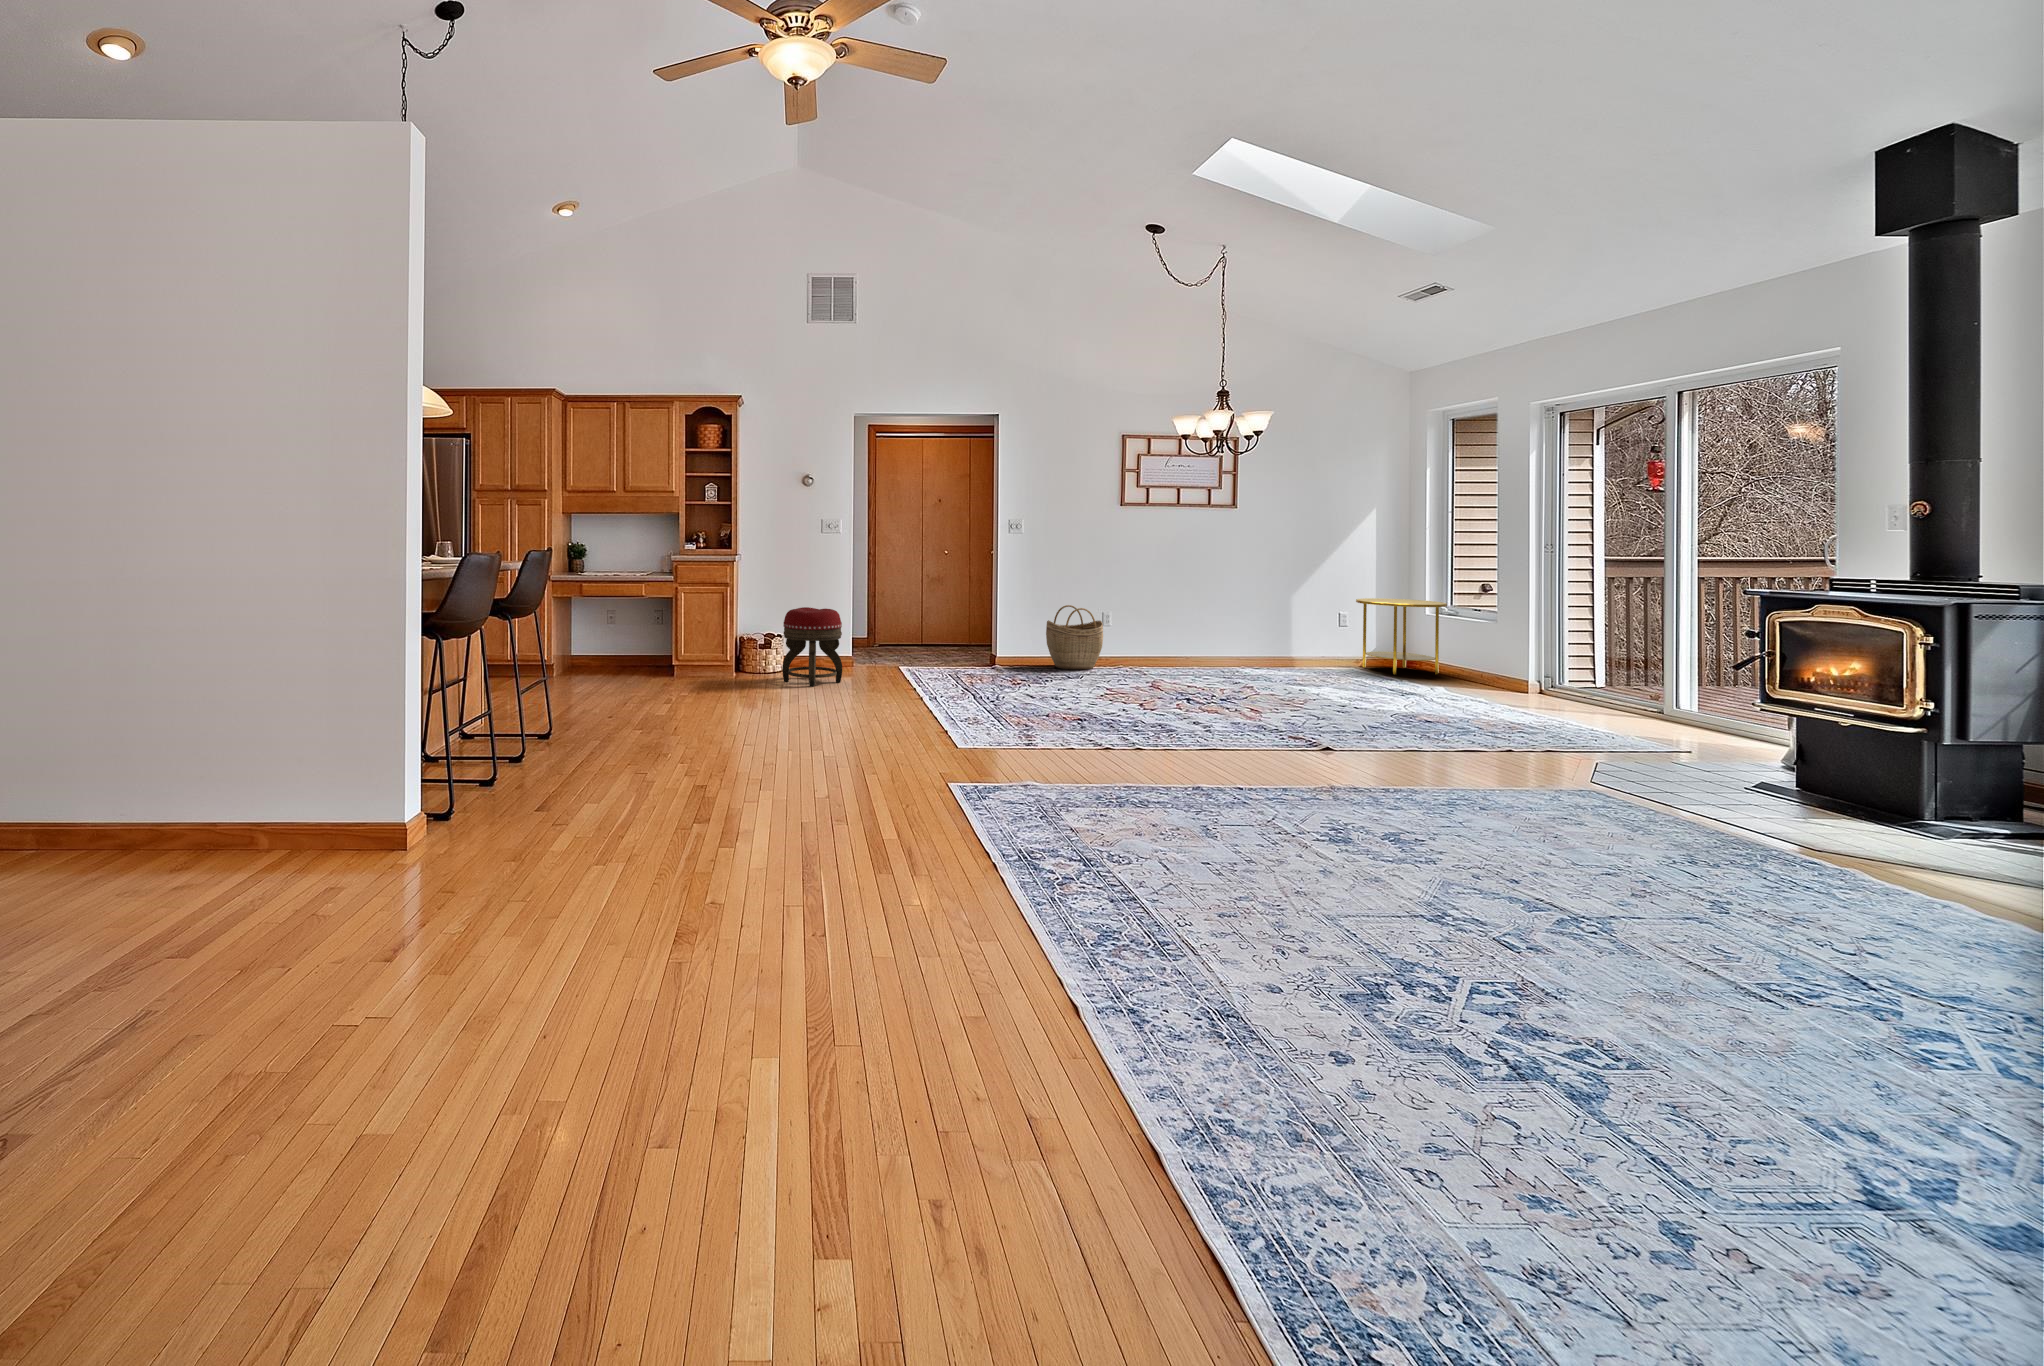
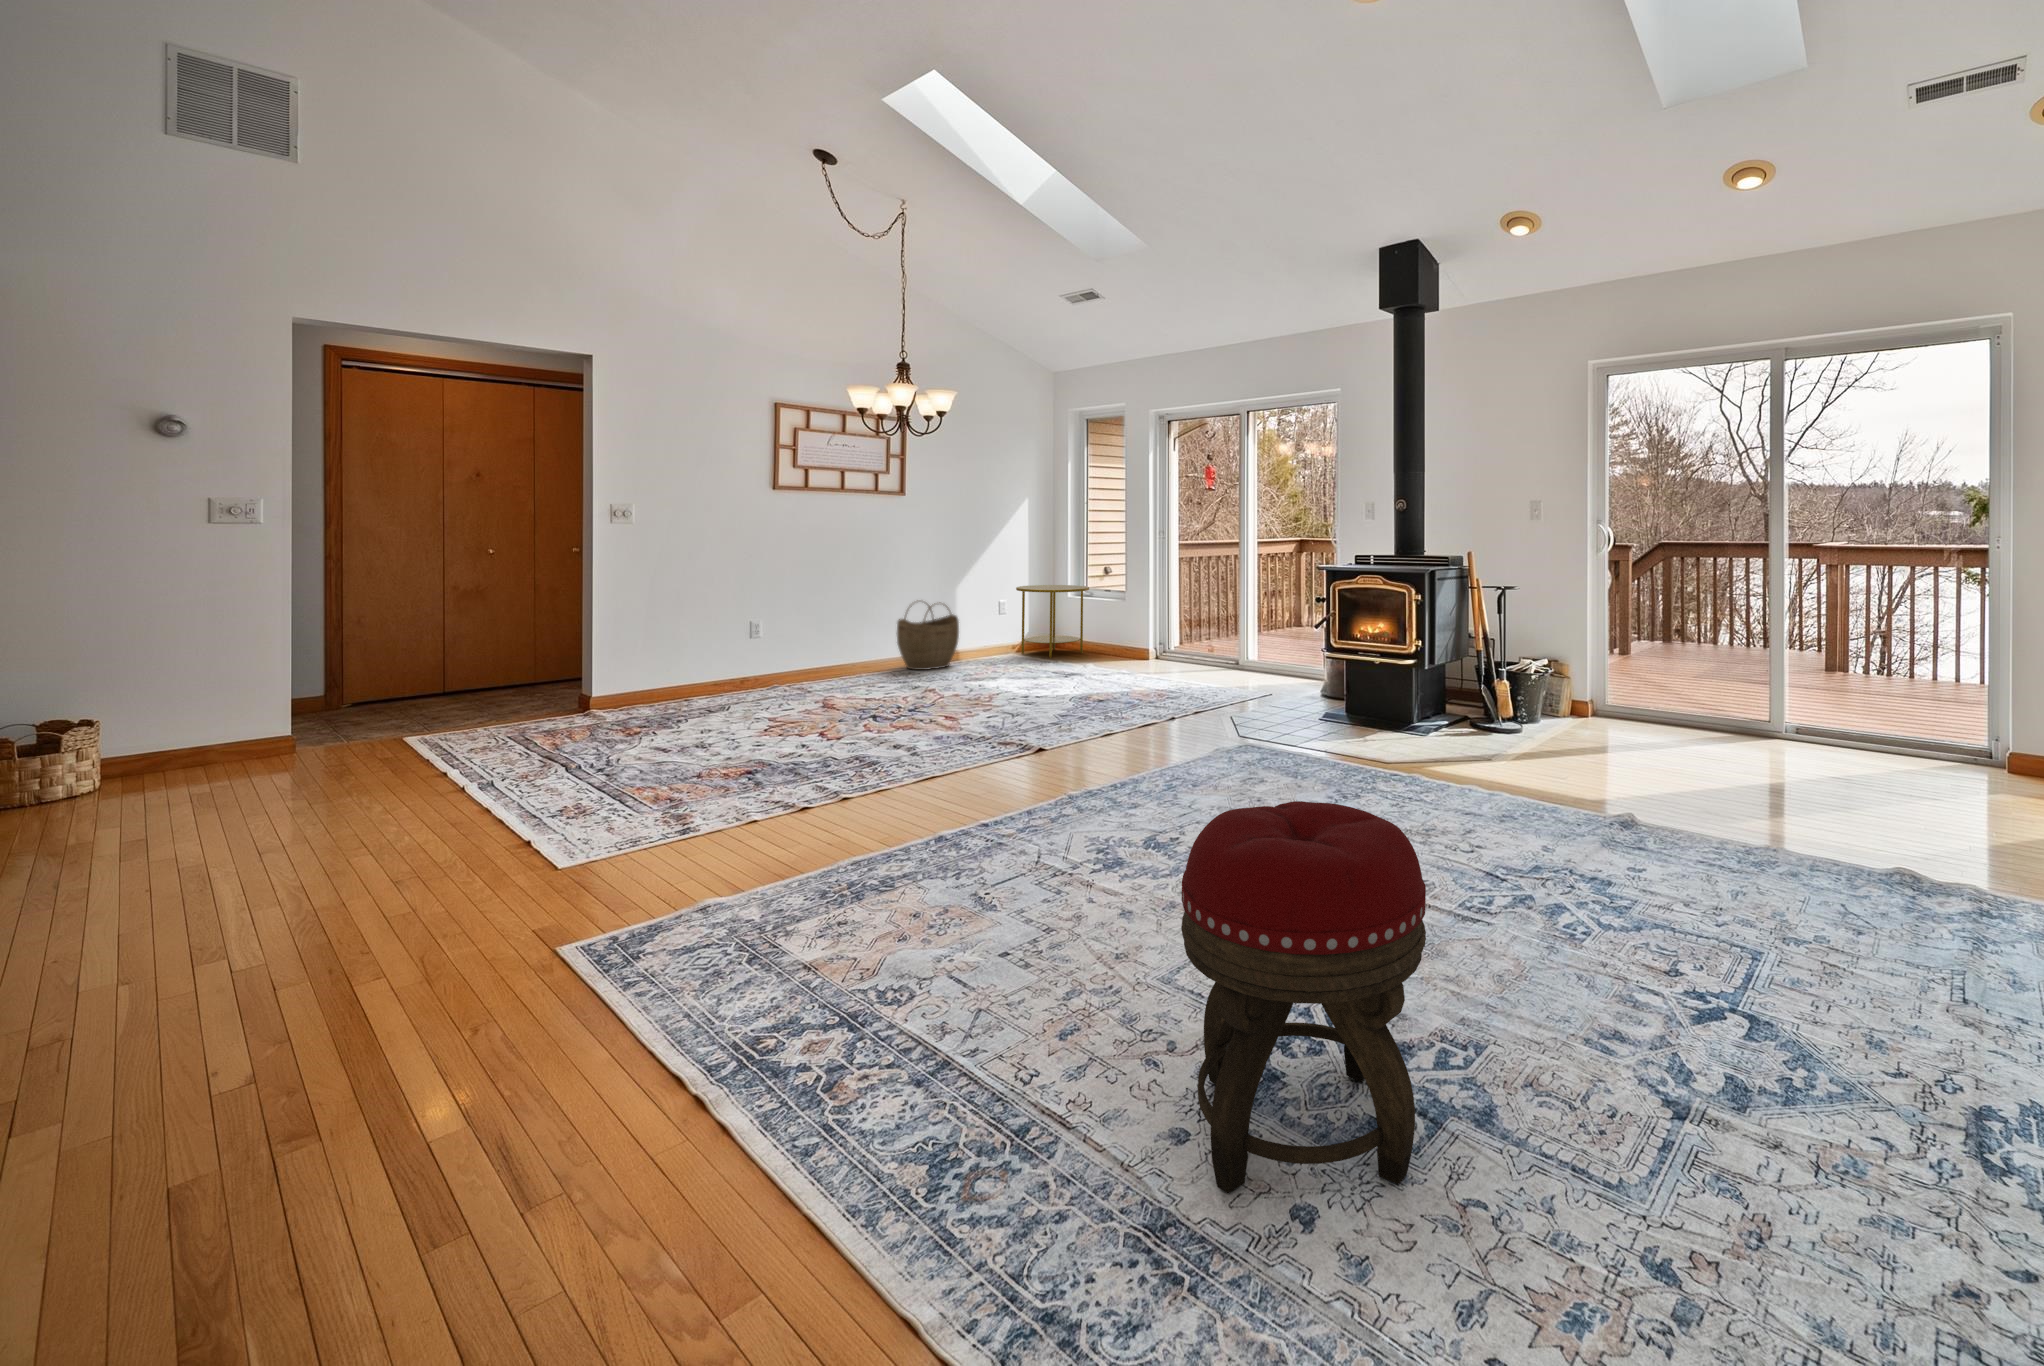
woven basket: present [1046,605,1103,670] -> present [897,600,959,670]
footstool: present [782,607,842,687] -> present [1181,801,1426,1193]

